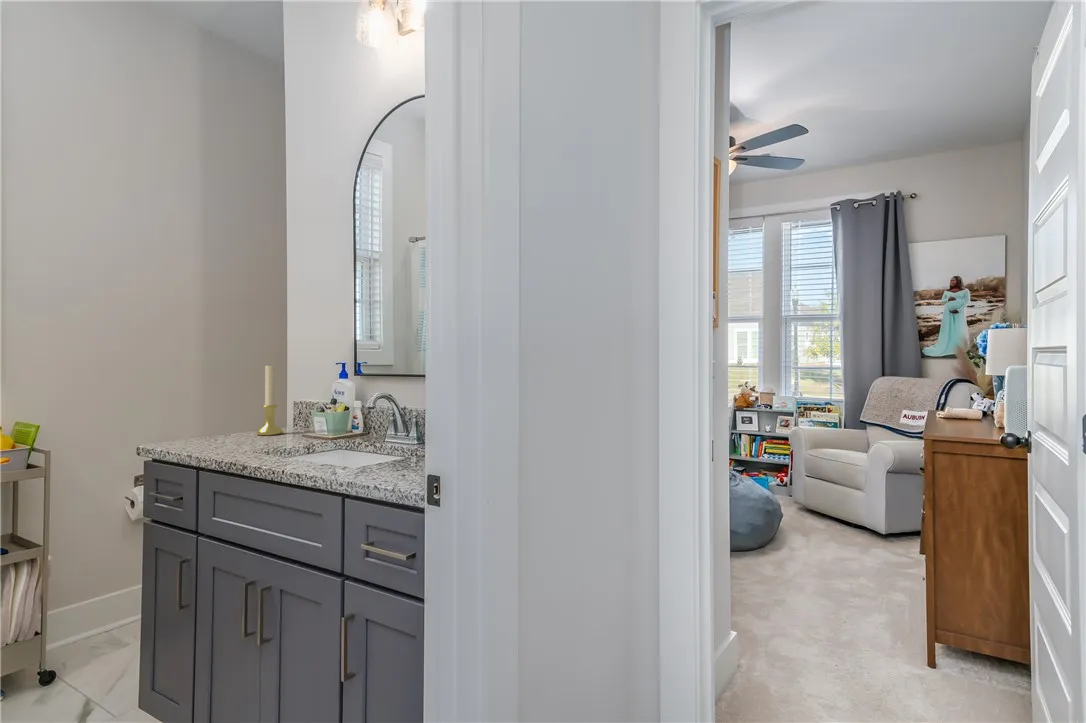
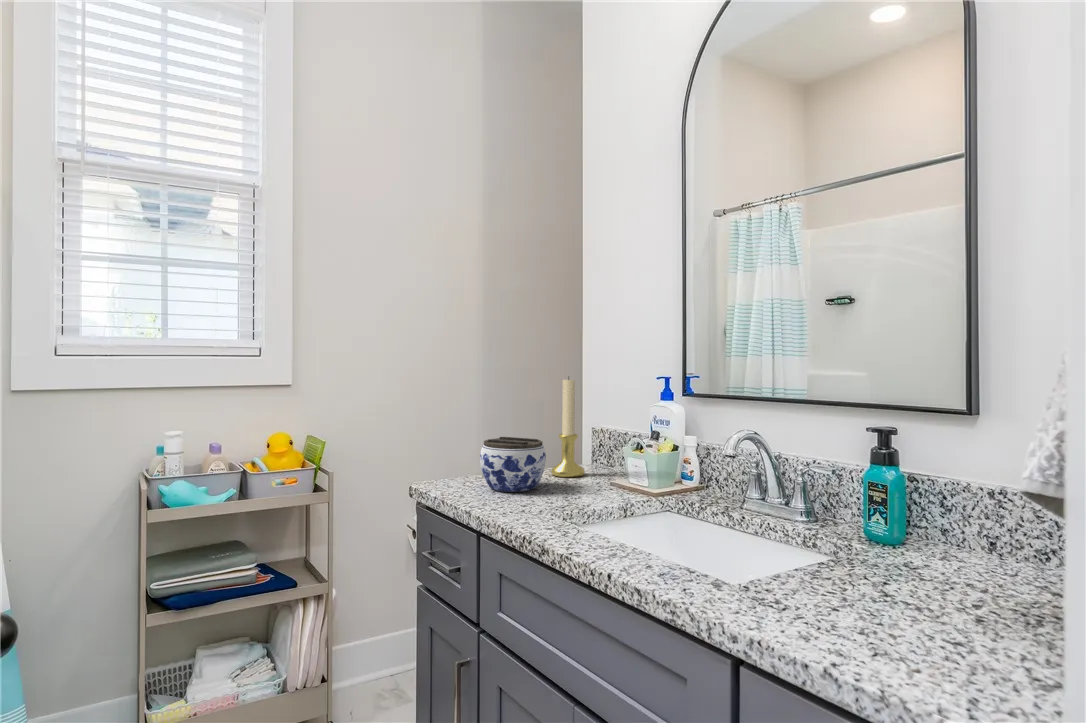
jar: none [197,407,250,444] -> present [480,437,546,492]

